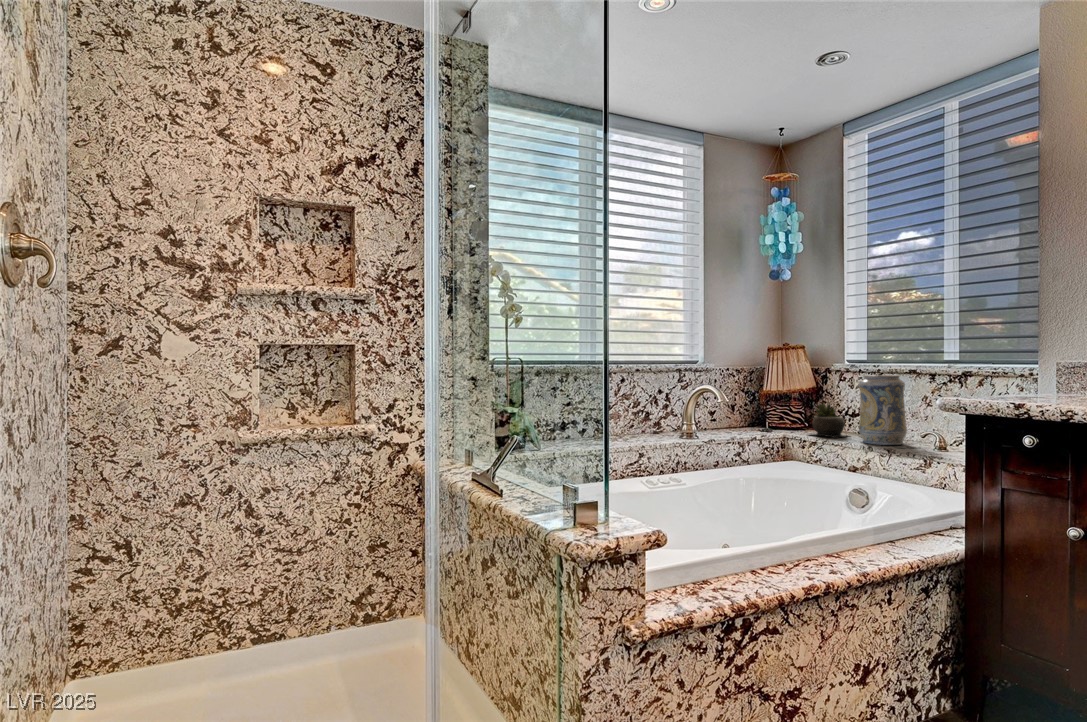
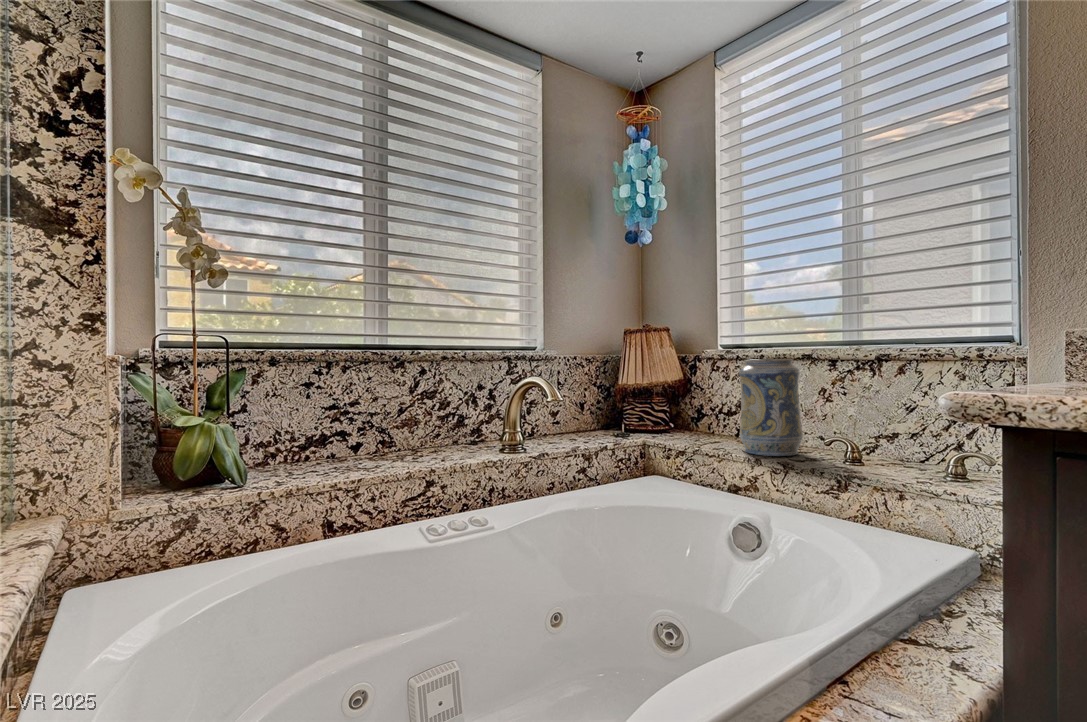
succulent plant: present [811,403,848,438] -> none [672,397,728,445]

